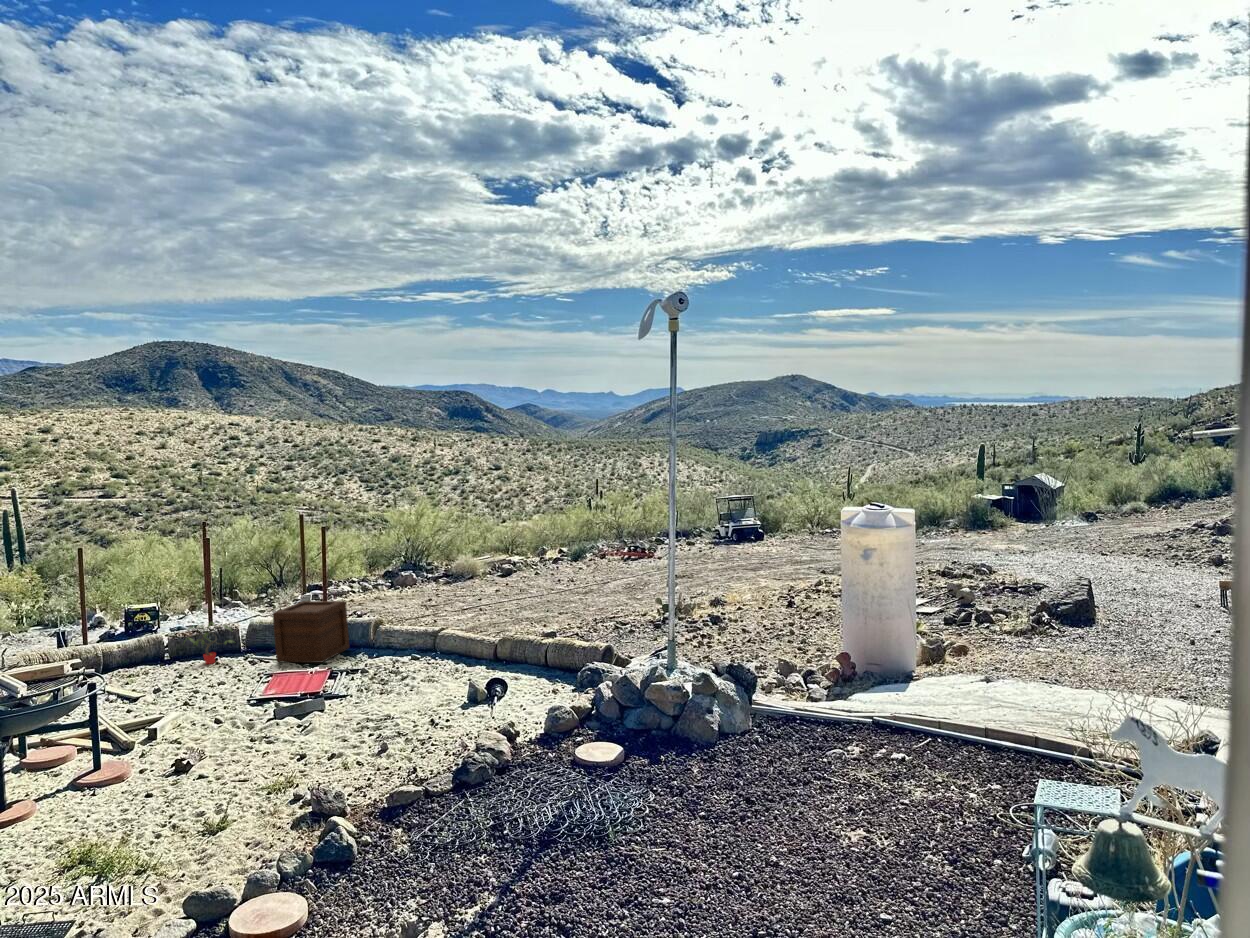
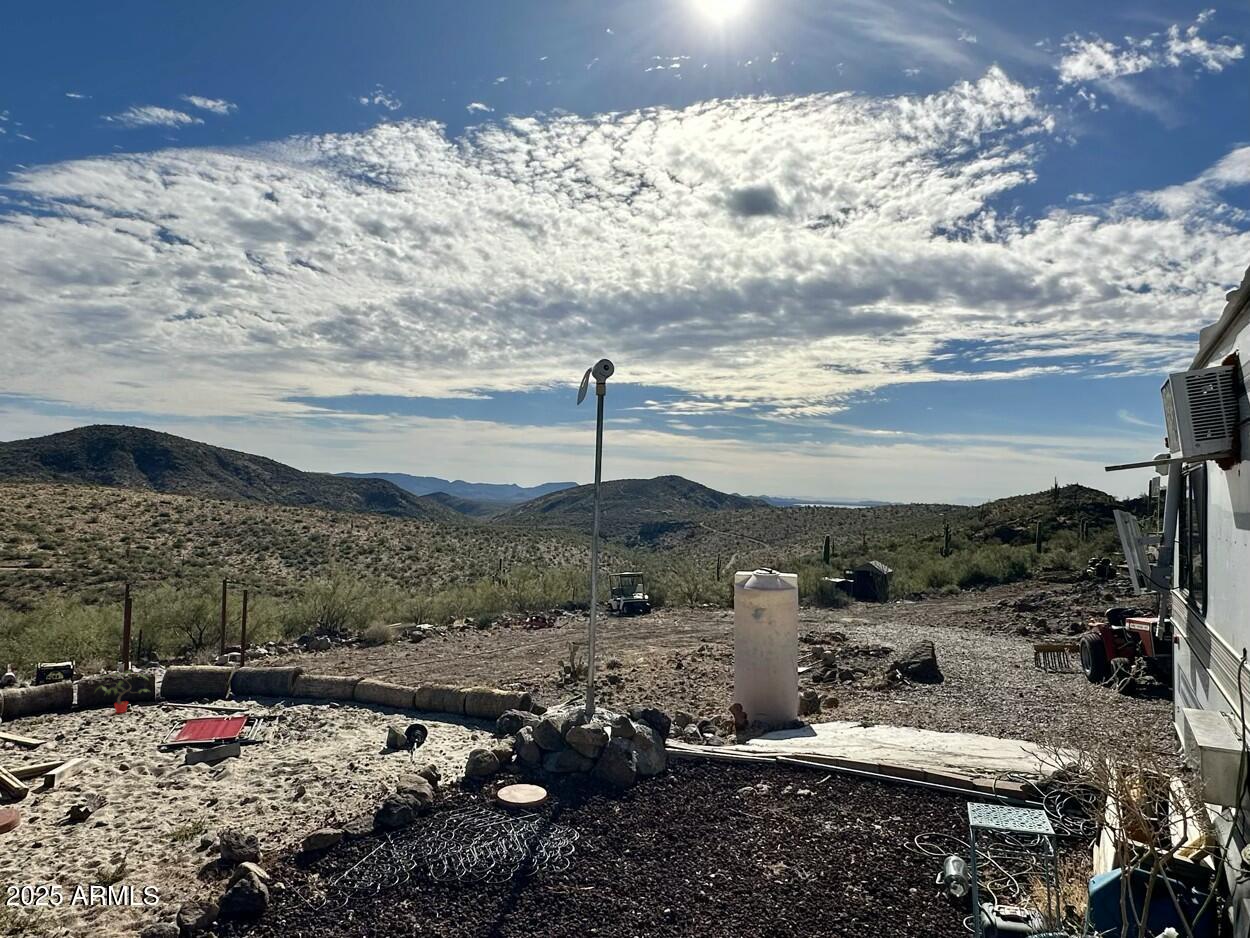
wooden crate: present [273,601,350,663] -> none [192,652,269,712]

